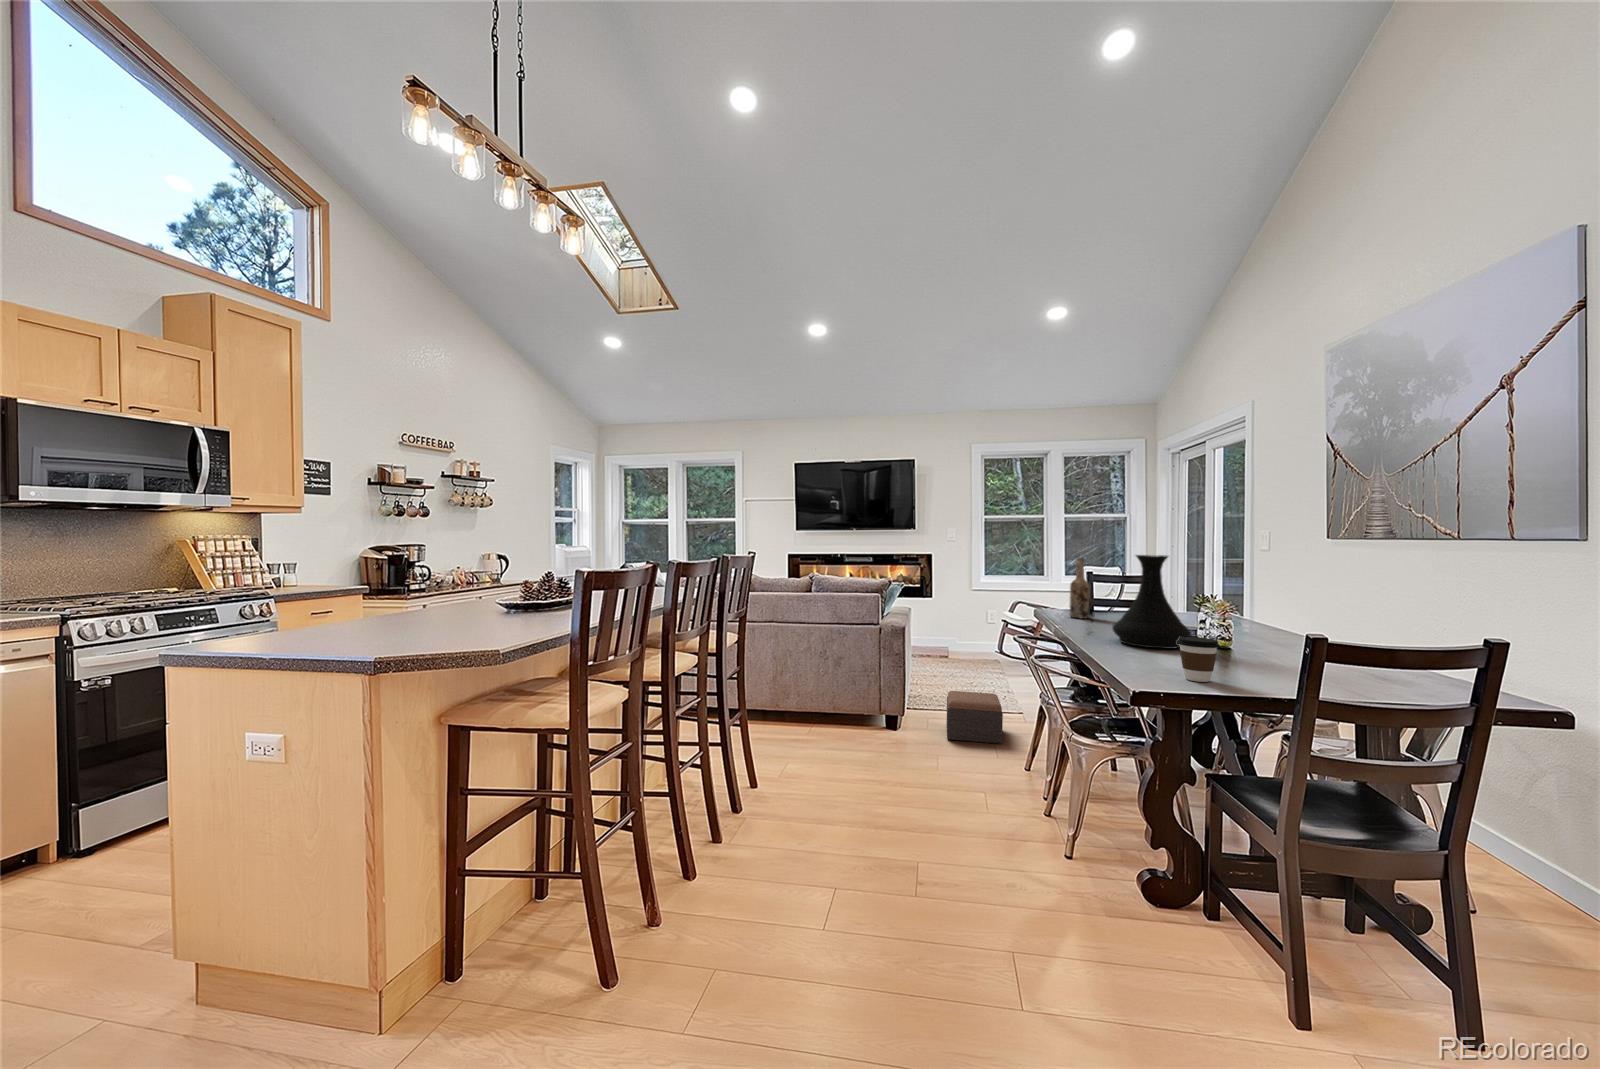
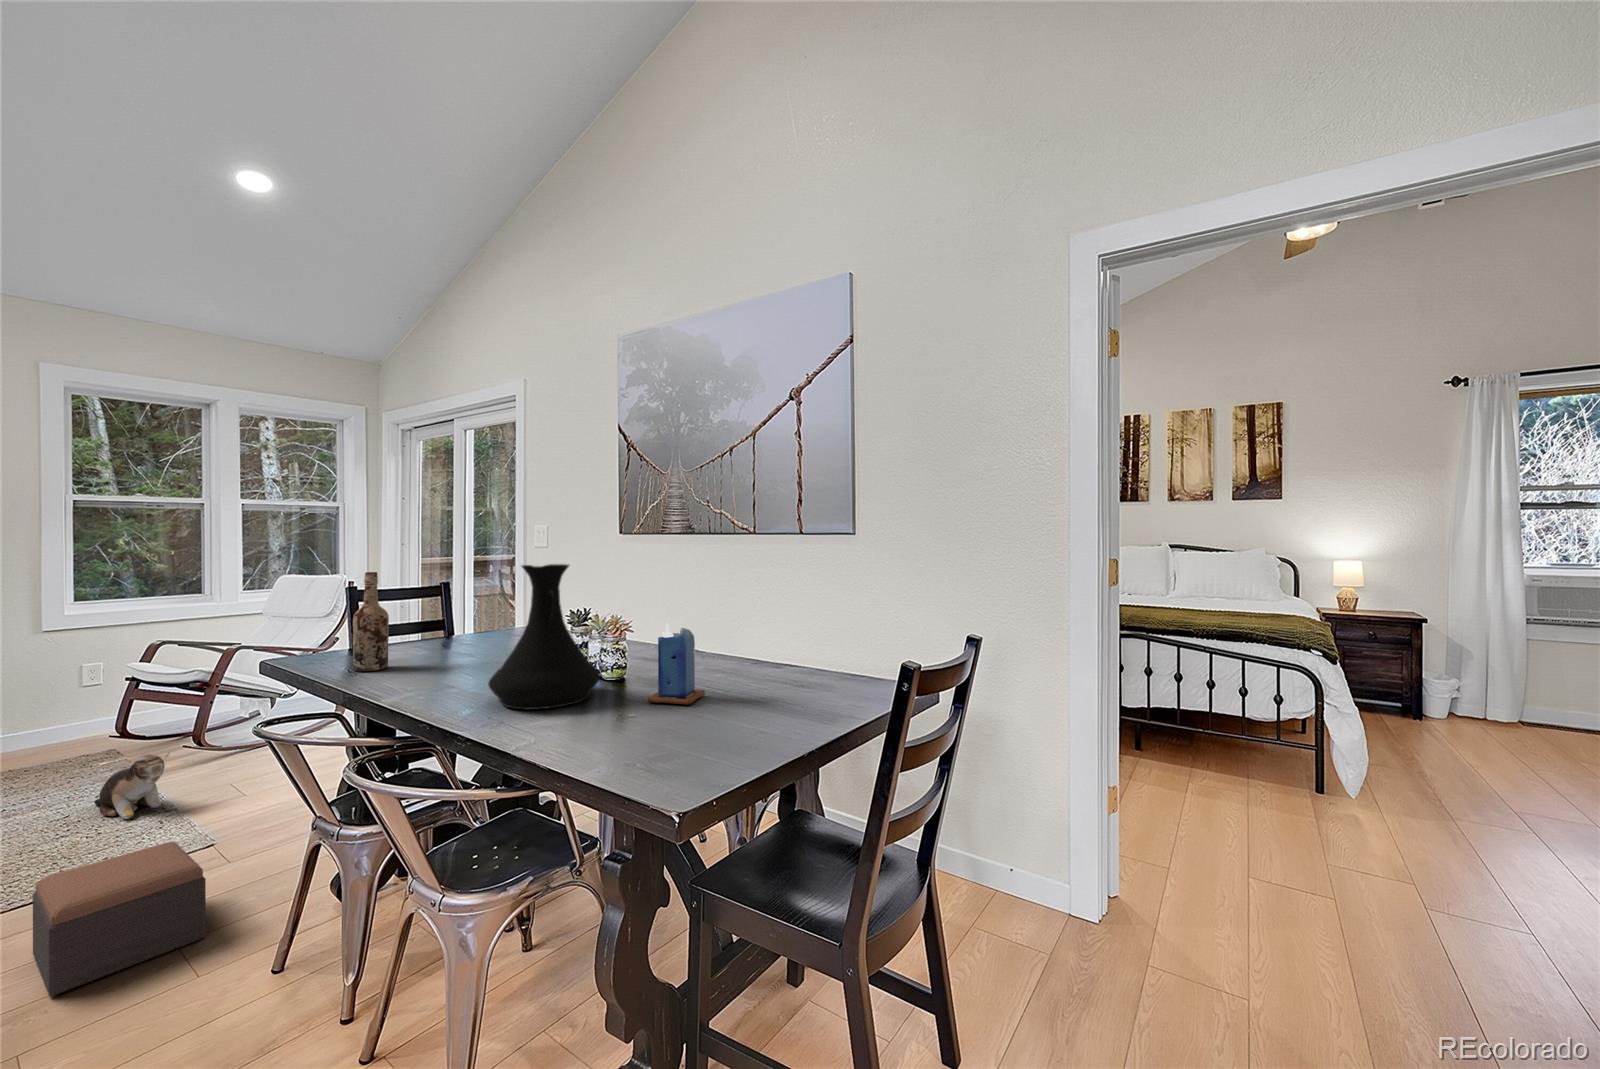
candle: none [1213,602,1269,664] -> present [648,624,705,705]
coffee cup: present [1177,637,1220,682] -> none [681,688,736,760]
plush toy: none [982,657,1009,690] -> present [95,753,169,819]

